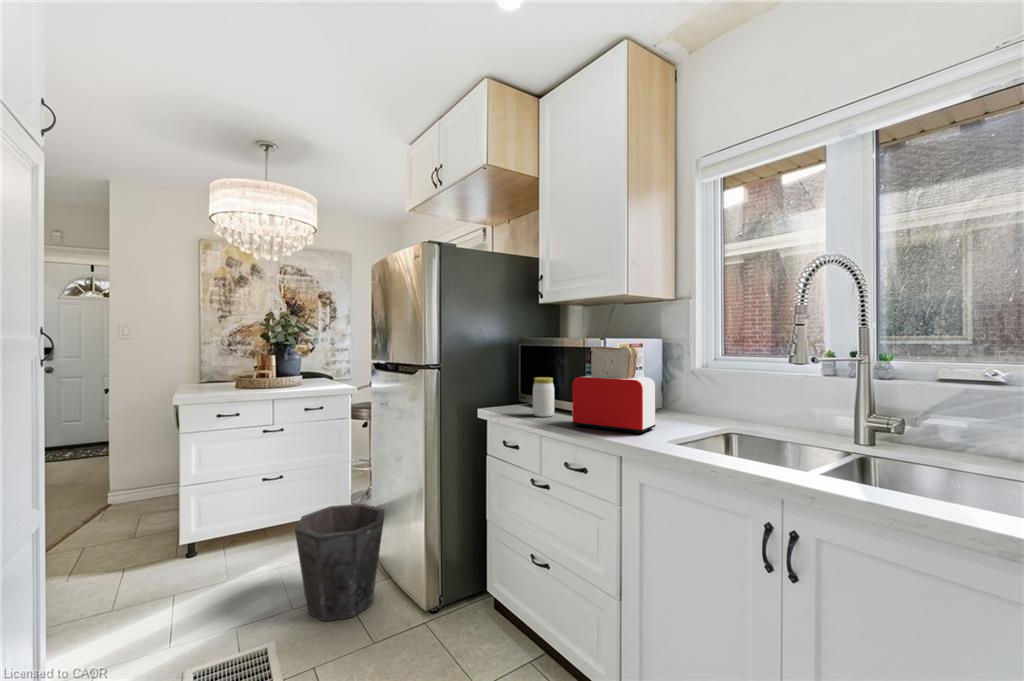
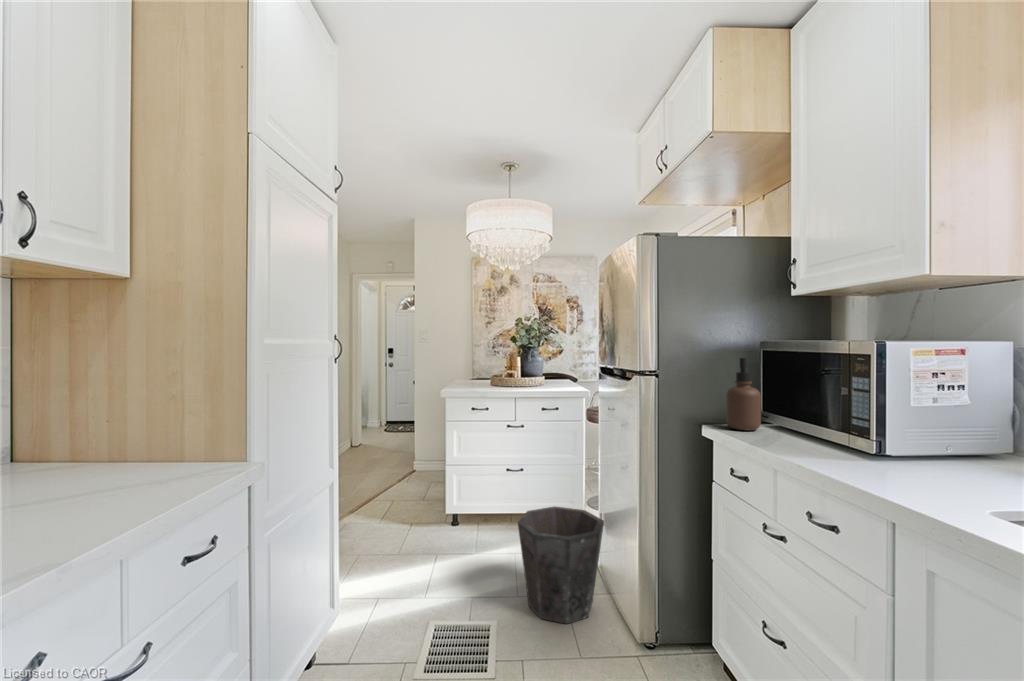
toaster: present [572,347,655,434] -> none [823,353,977,488]
soap dispenser: none [496,352,521,410] -> present [726,358,761,430]
jar: present [533,377,554,417] -> none [772,392,804,444]

